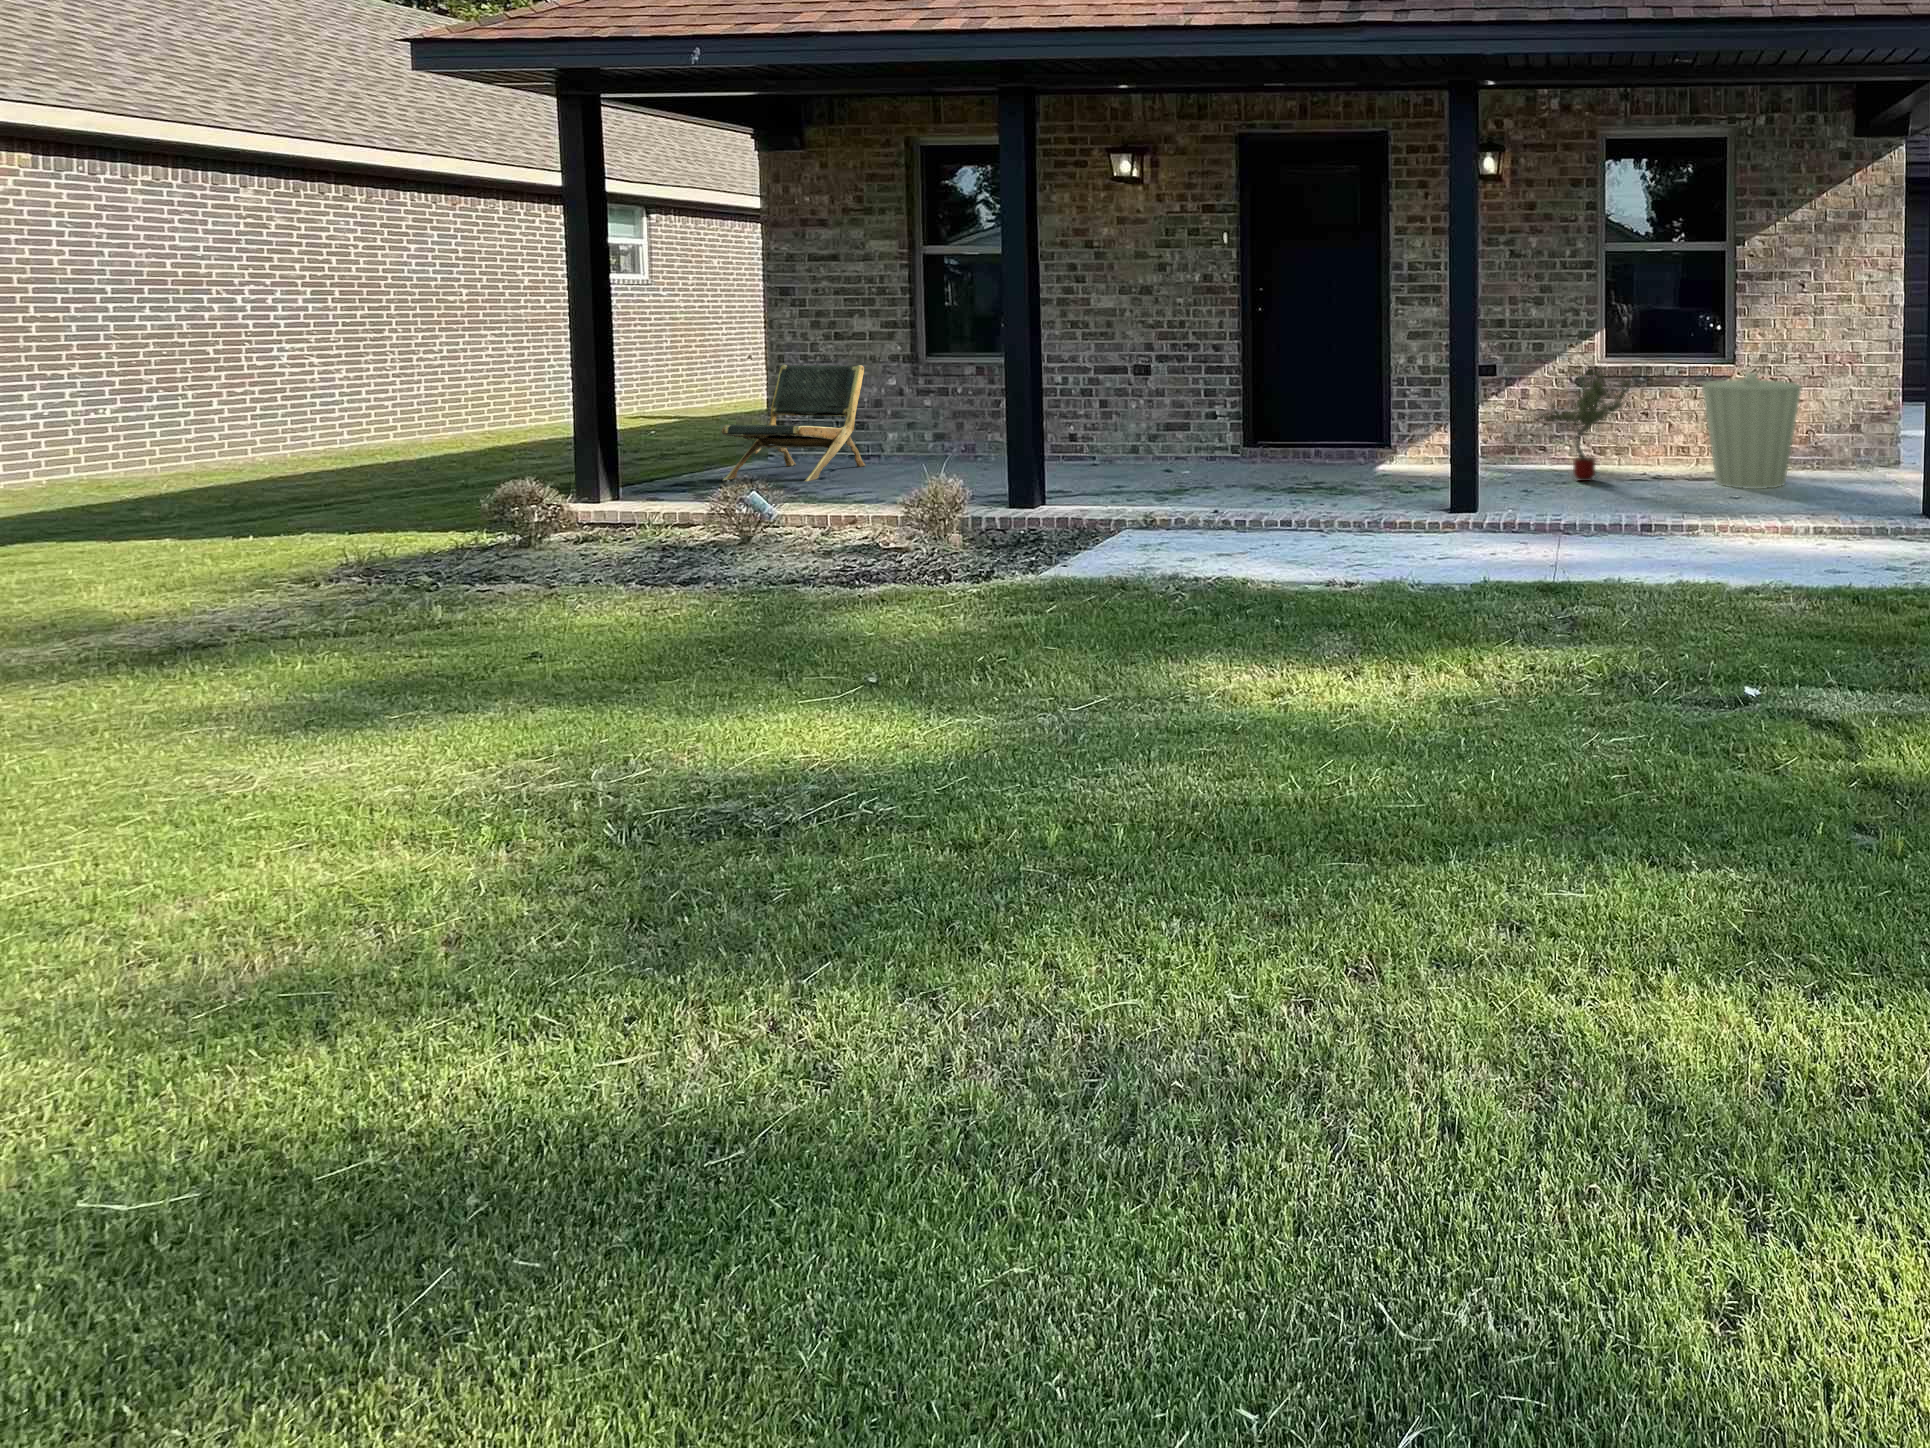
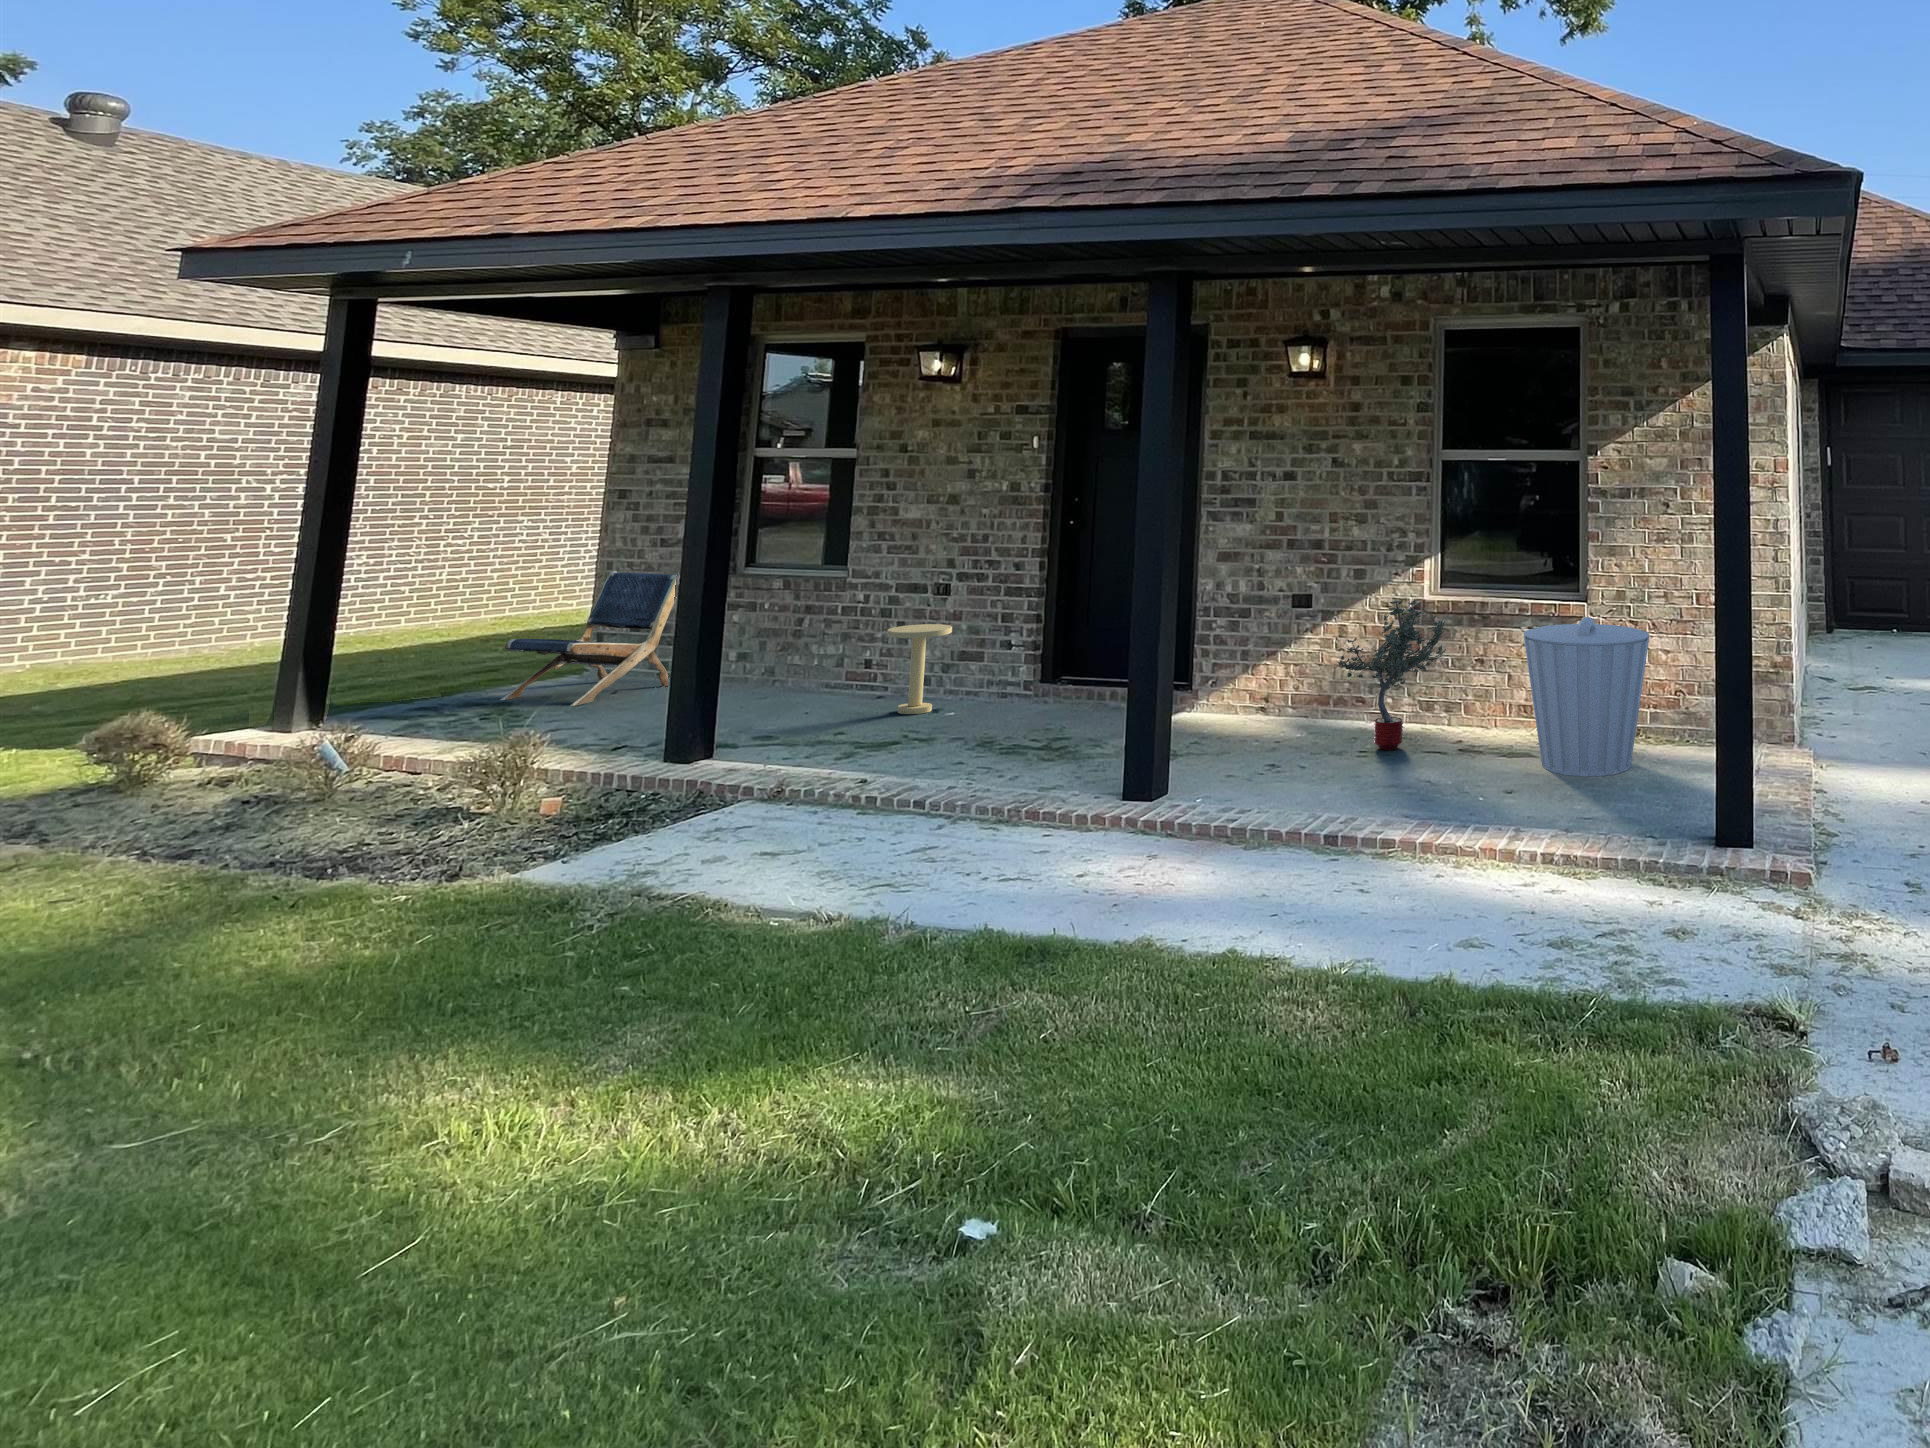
side table: none [1111,401,1165,476] -> present [887,624,952,714]

